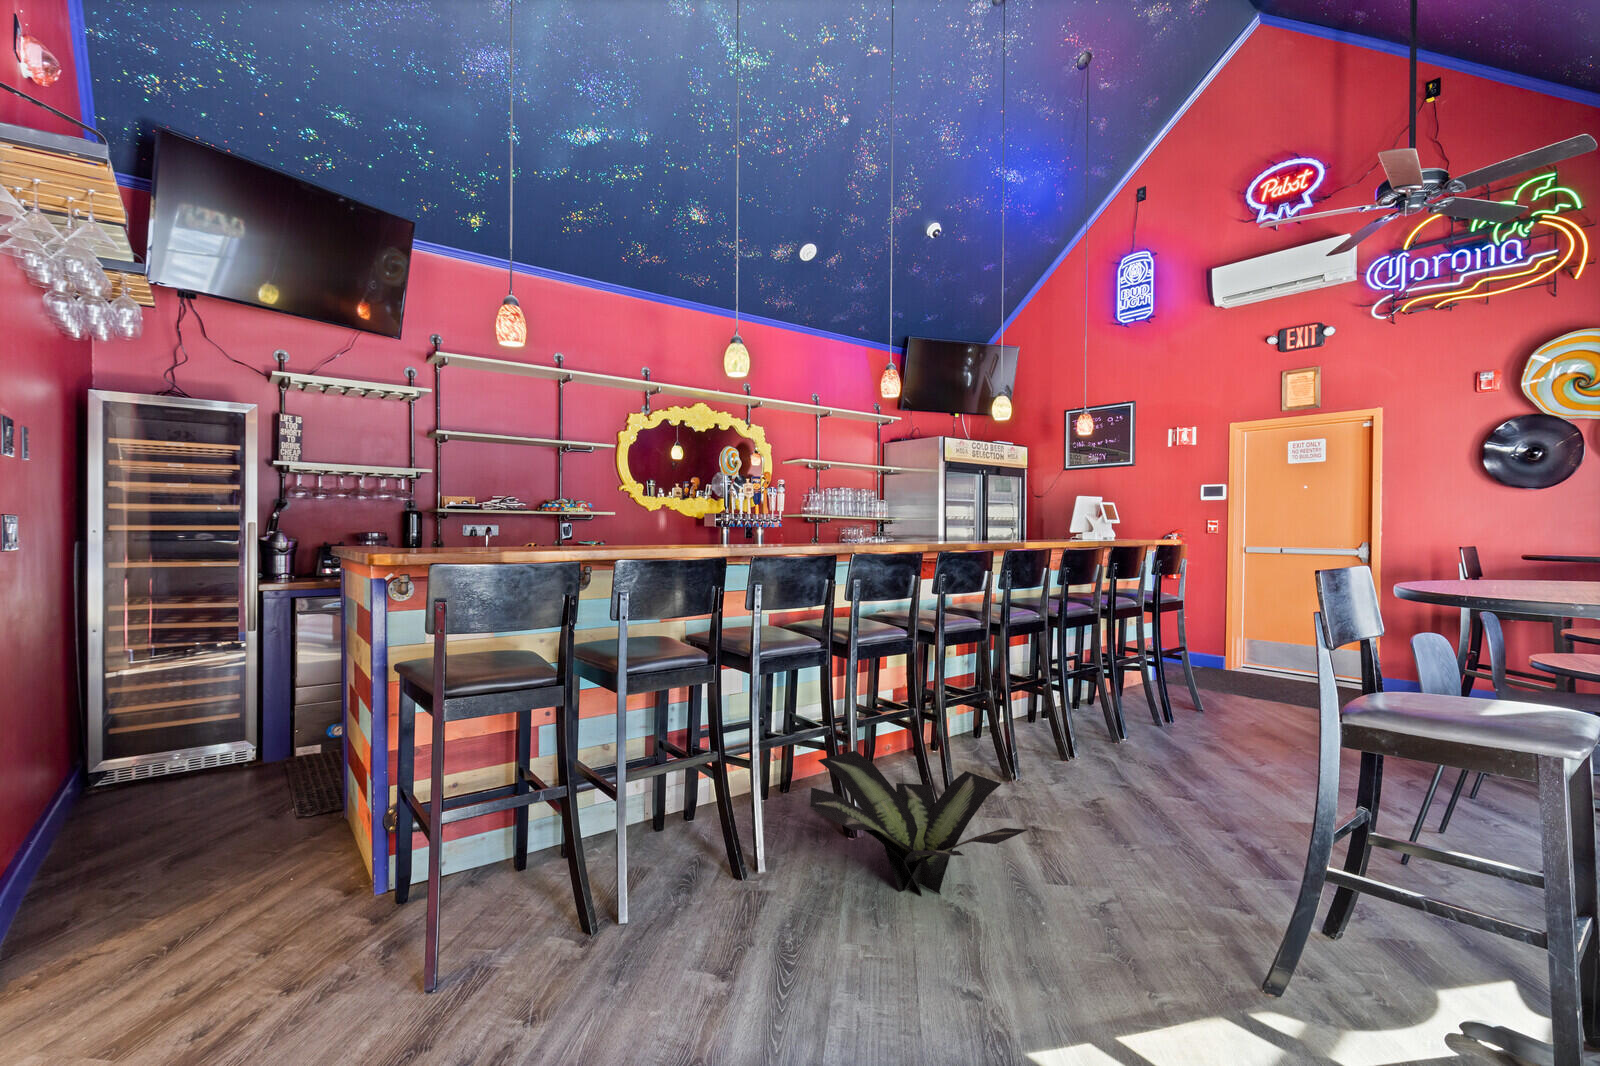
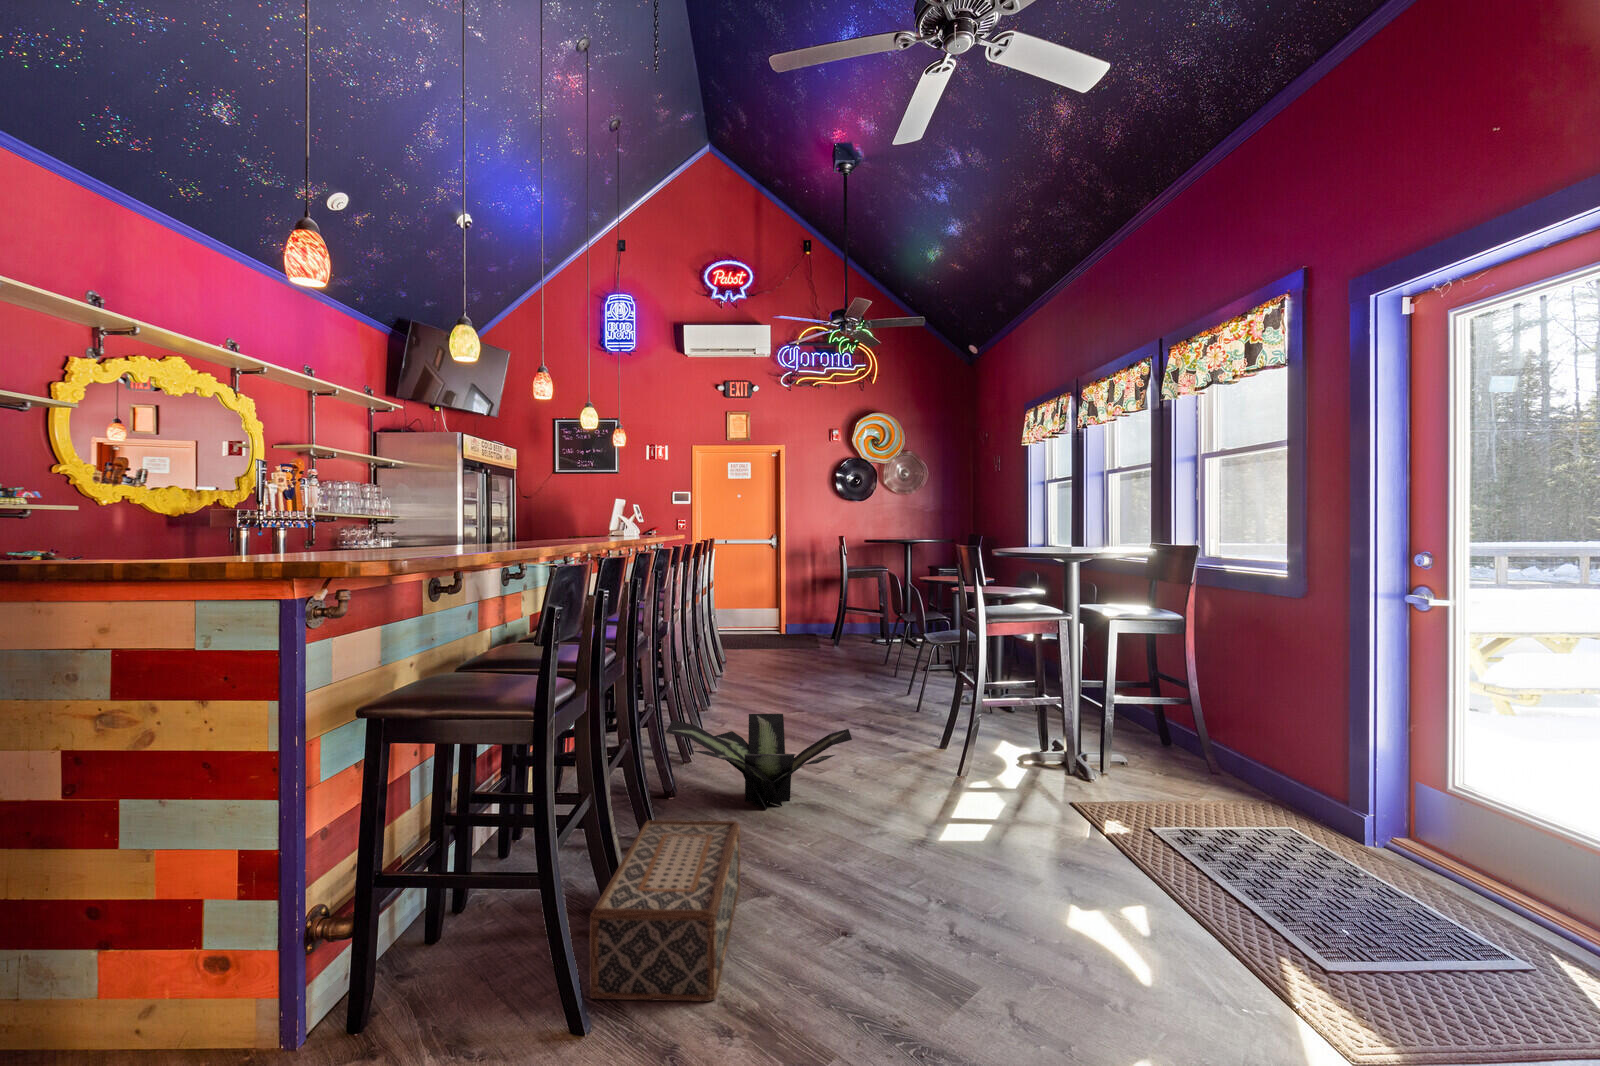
woven basket: none [493,836,722,1024] -> present [589,820,740,1002]

